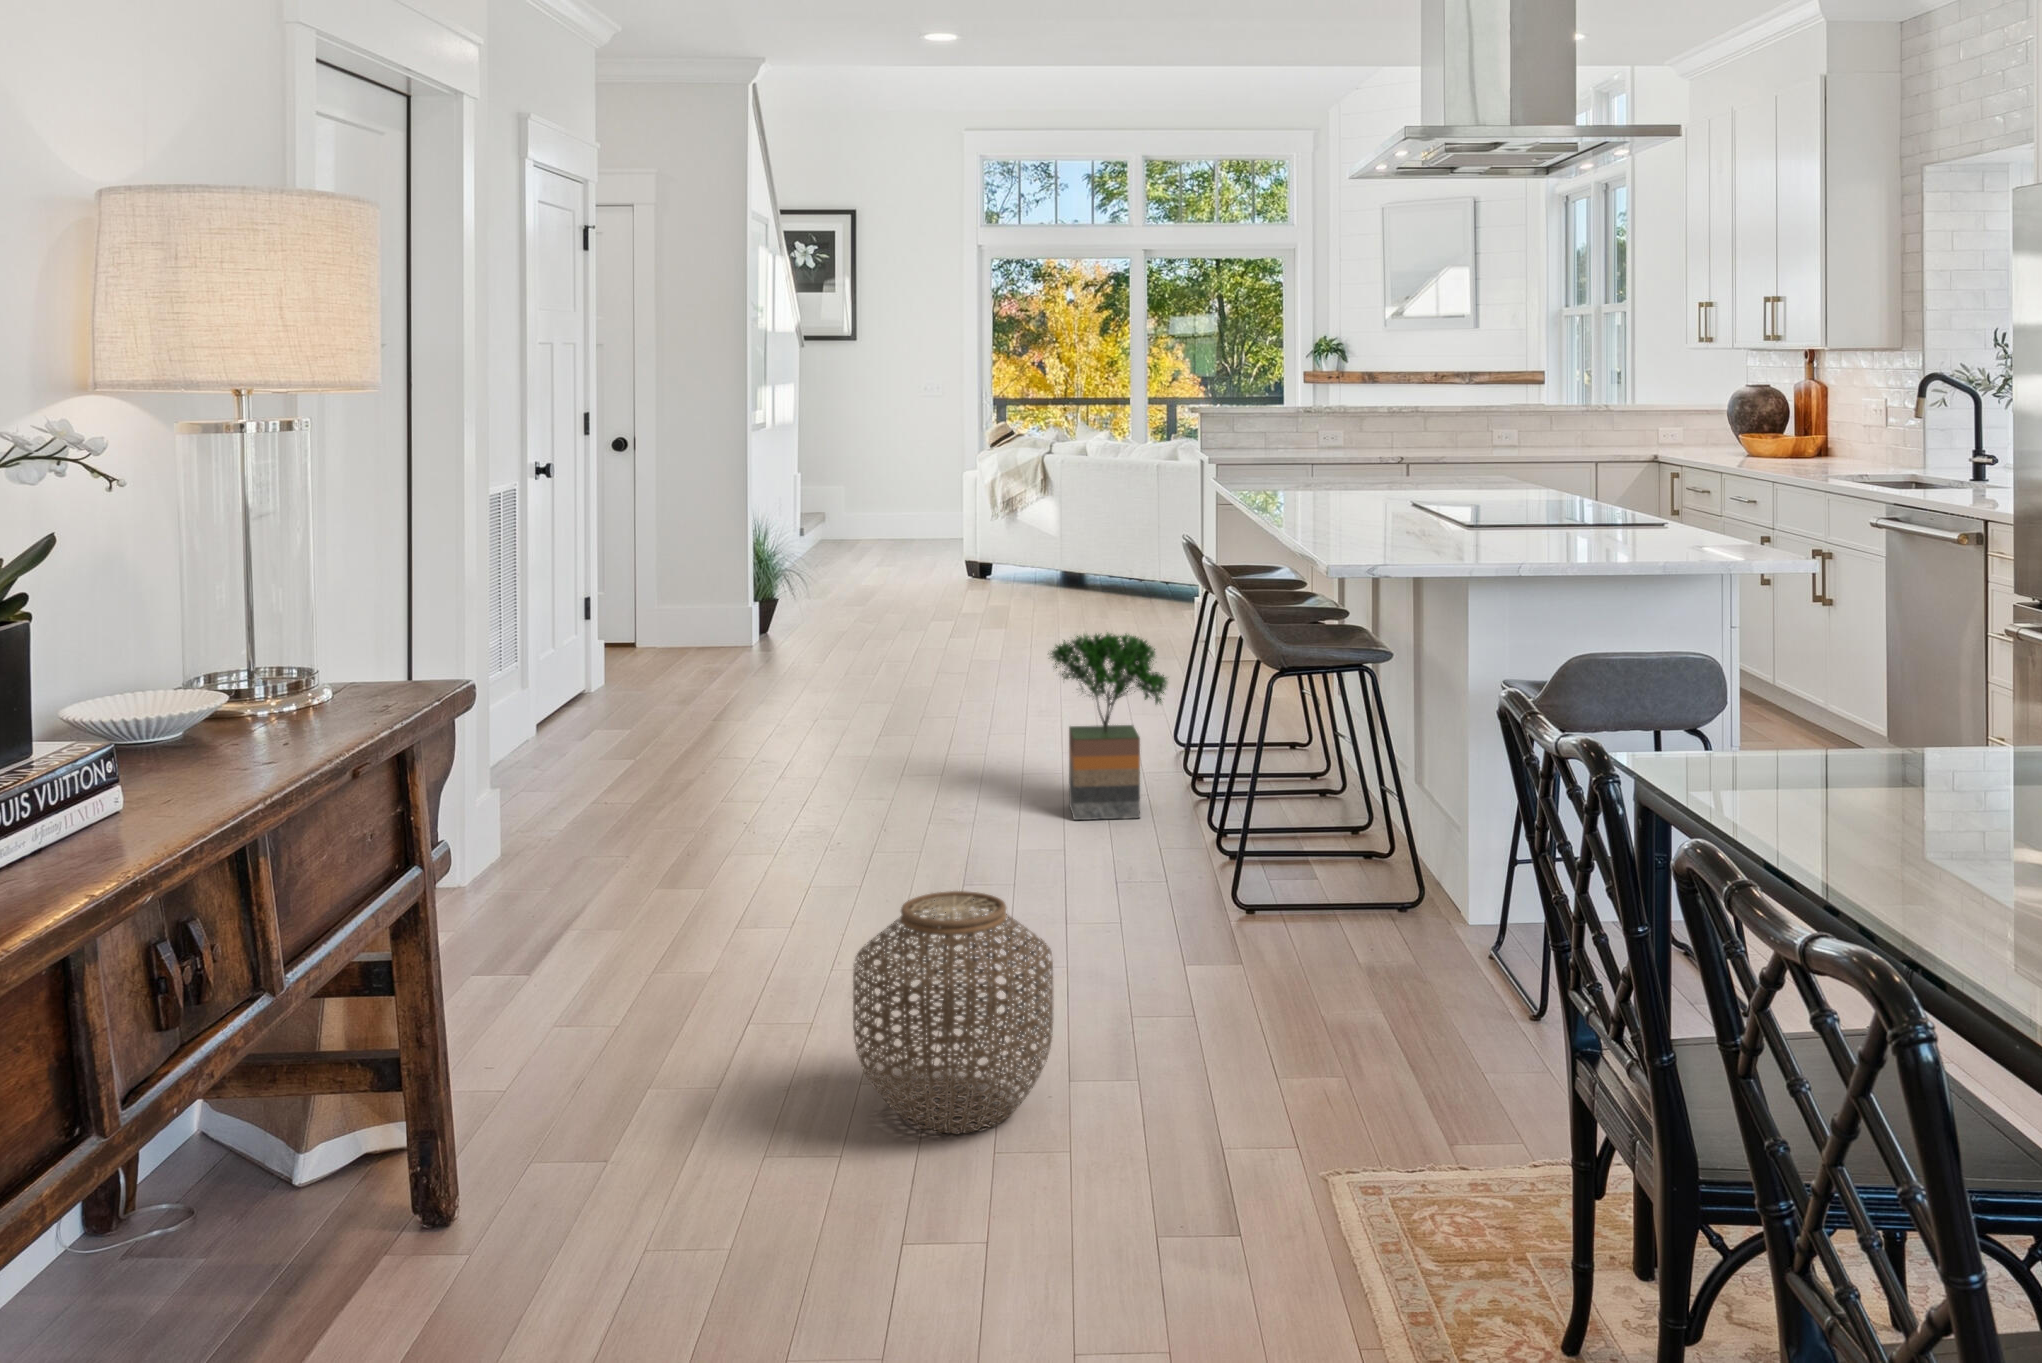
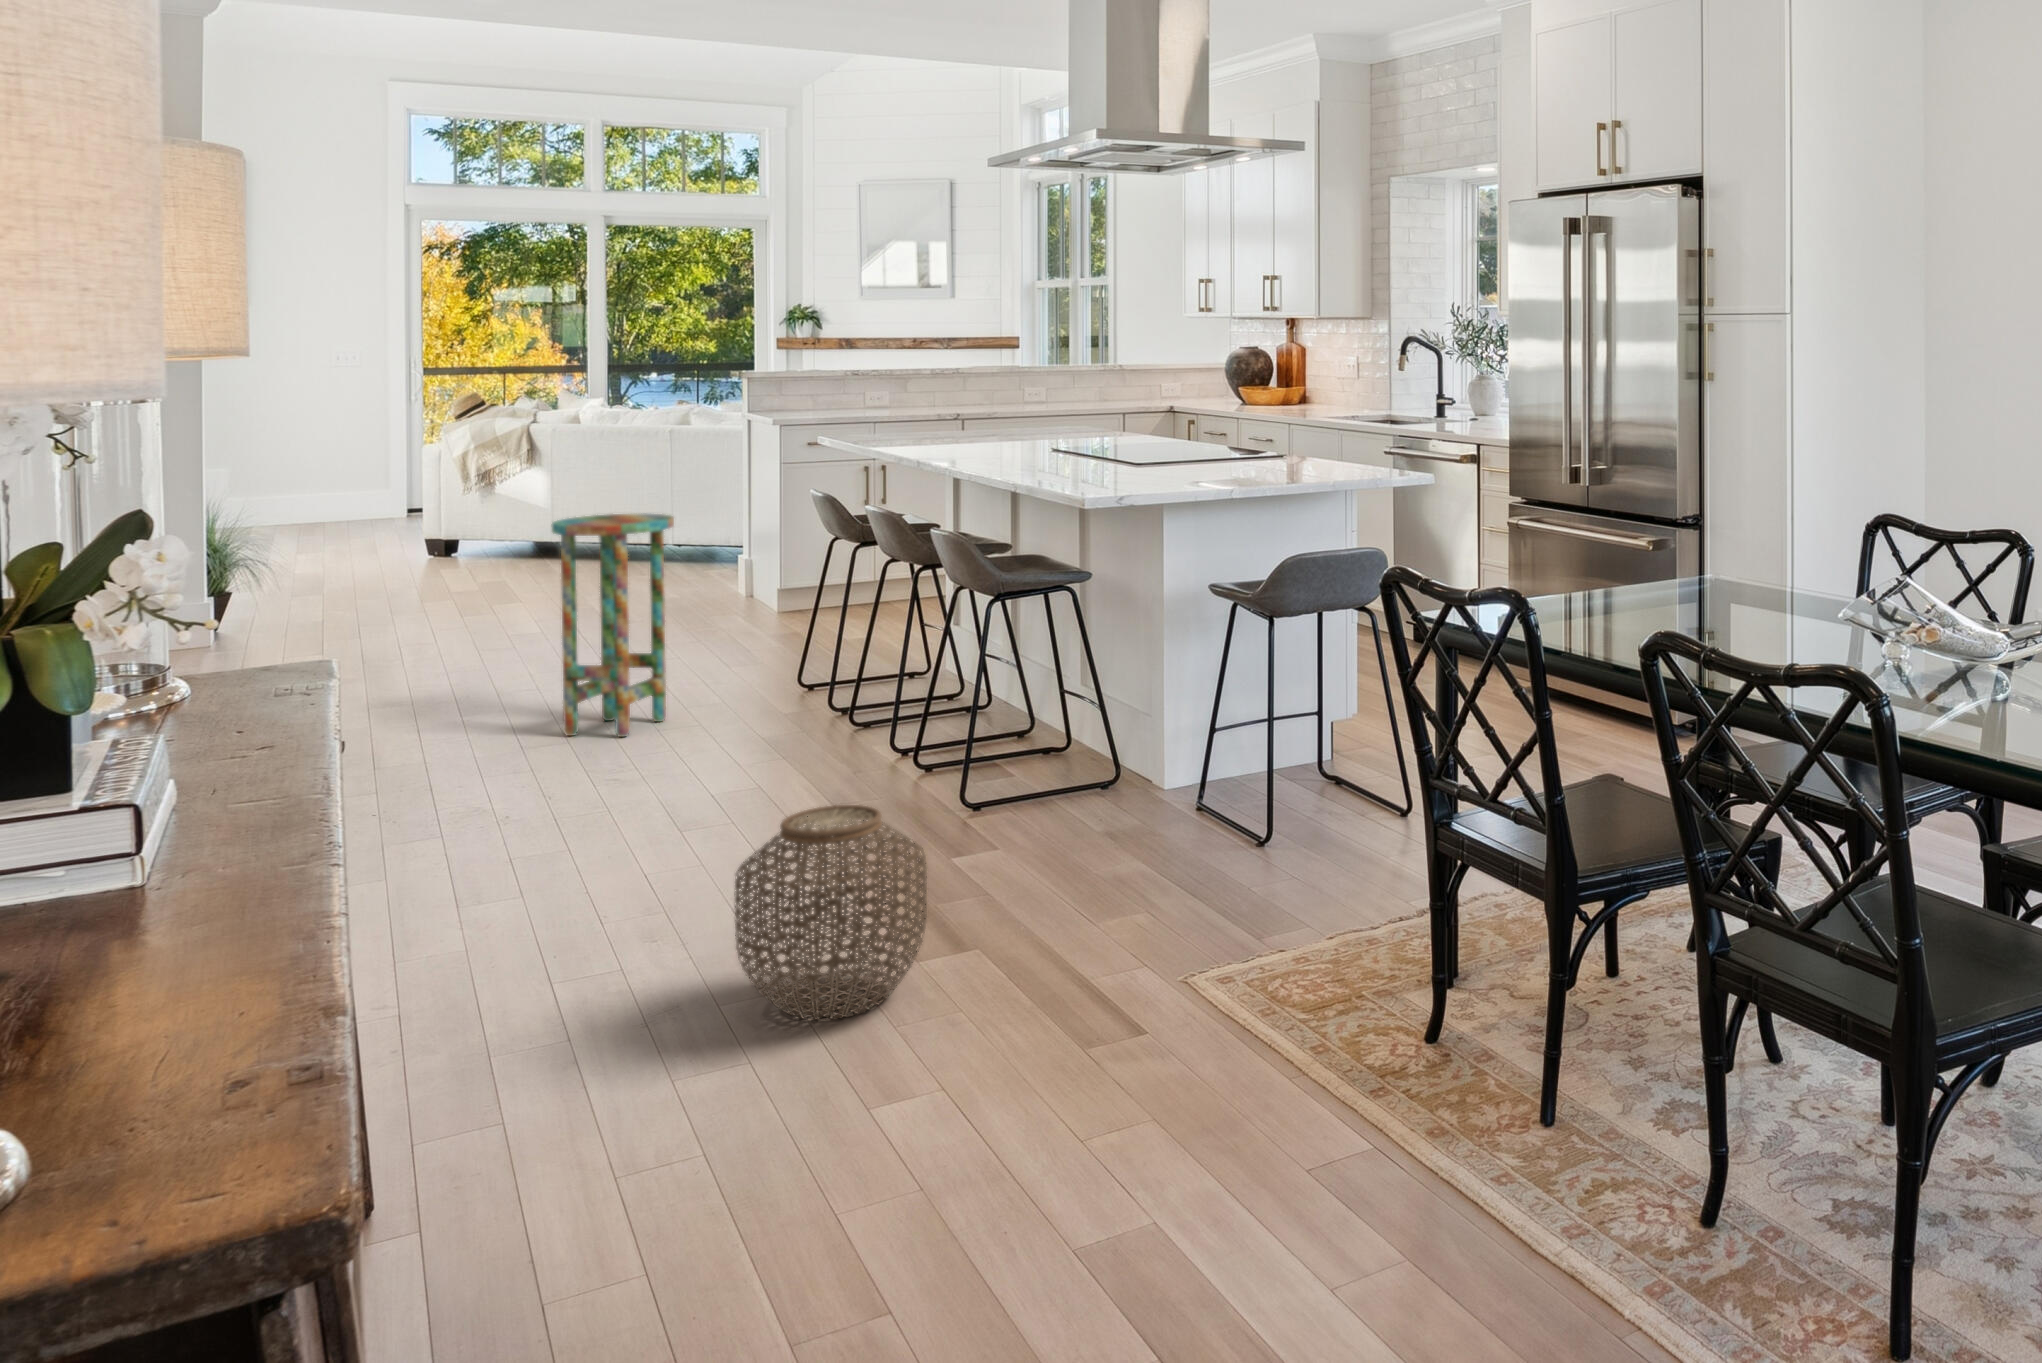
side table: none [930,549,1041,779] -> present [552,514,674,737]
potted tree: present [1051,632,1167,820] -> none [710,580,842,759]

